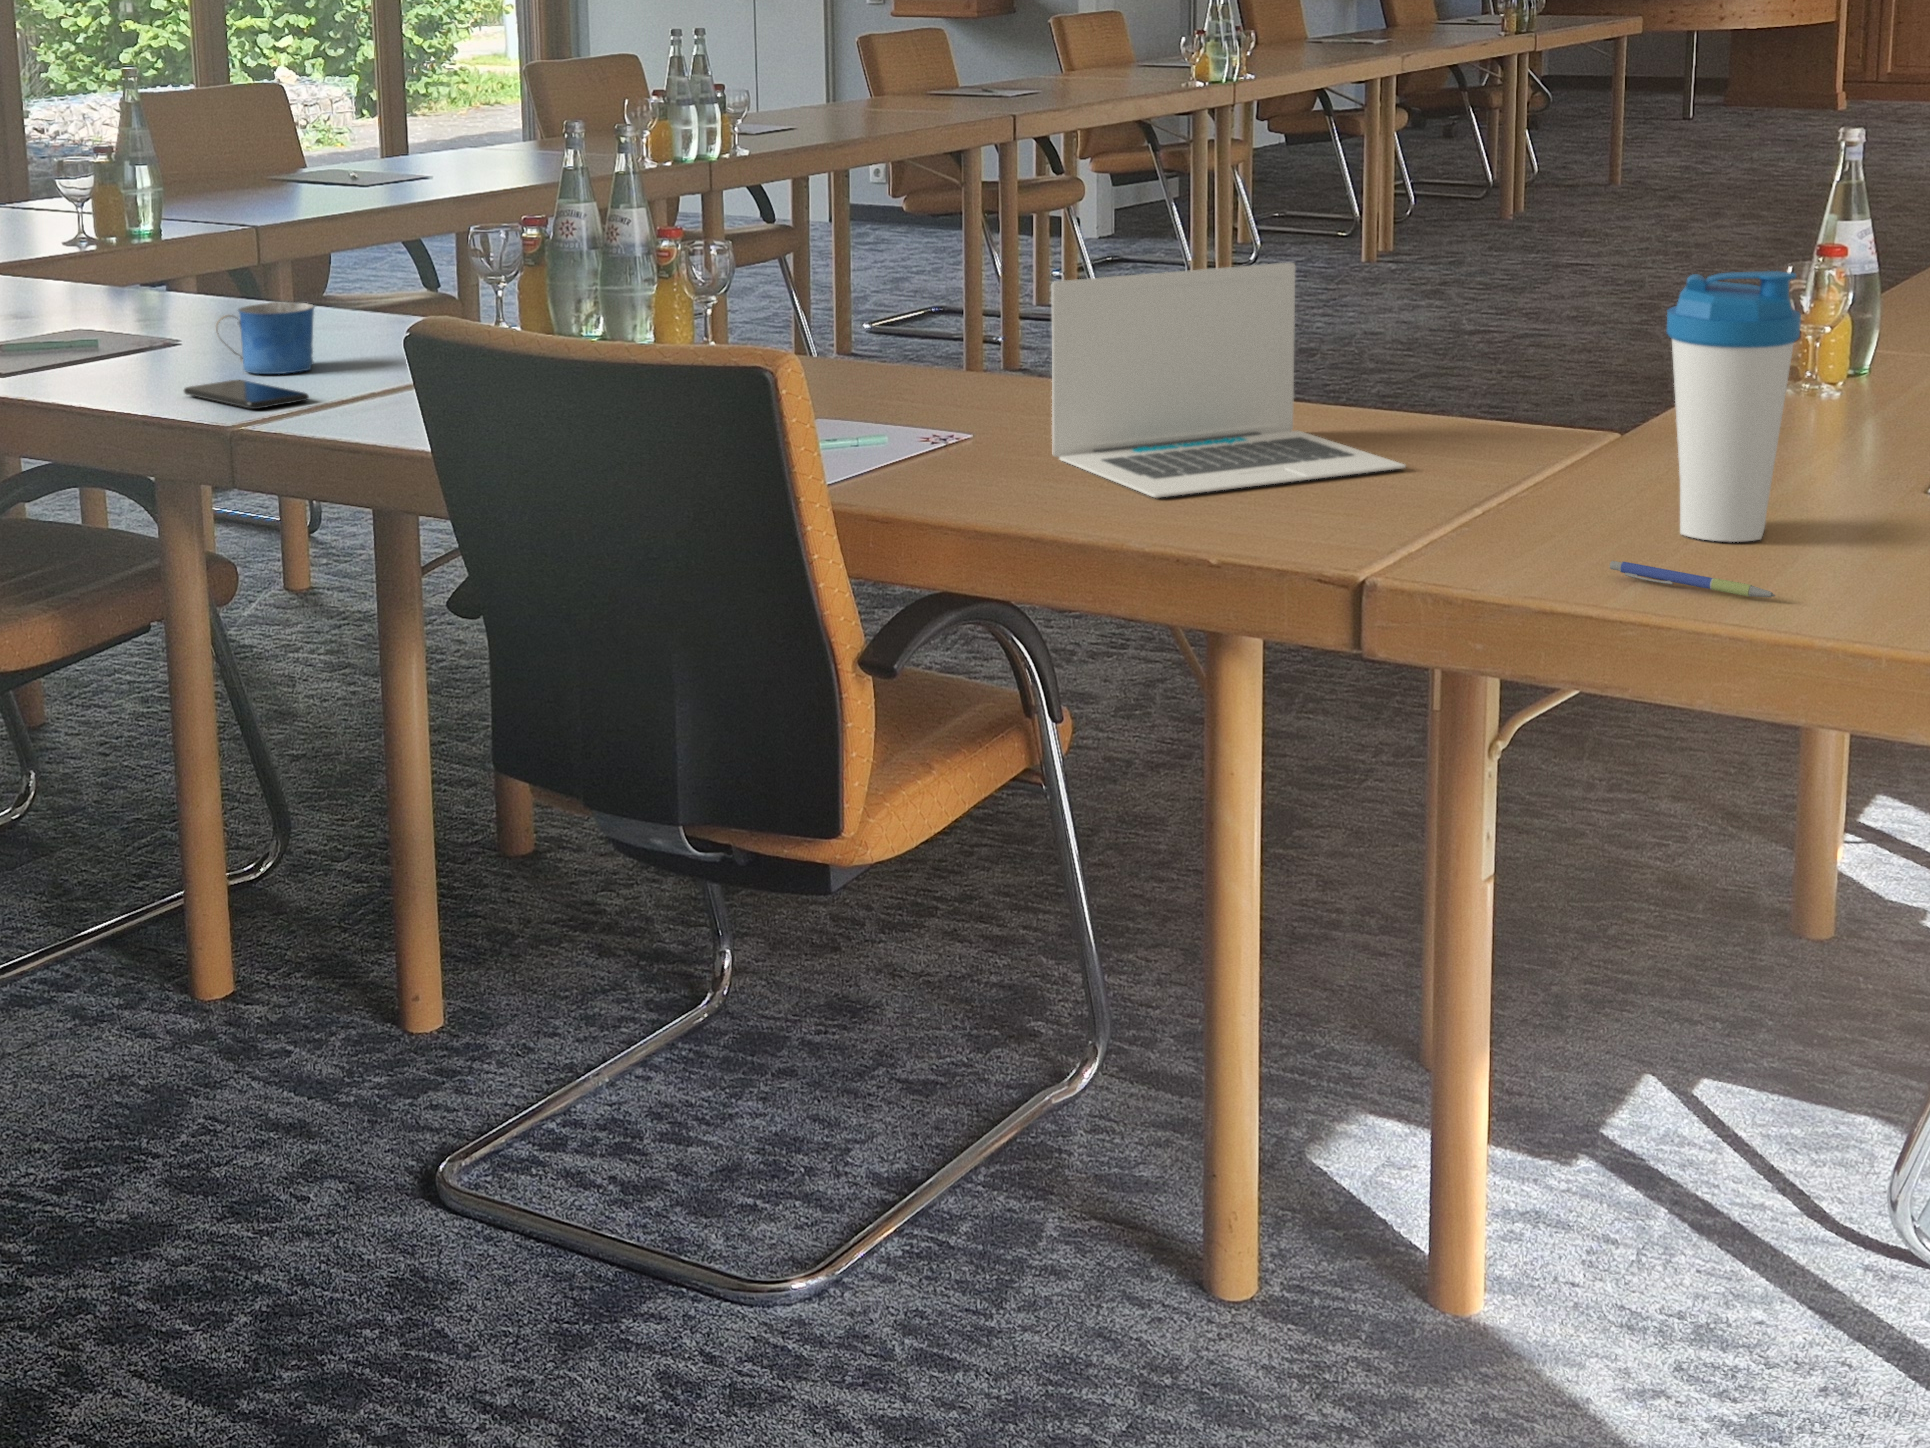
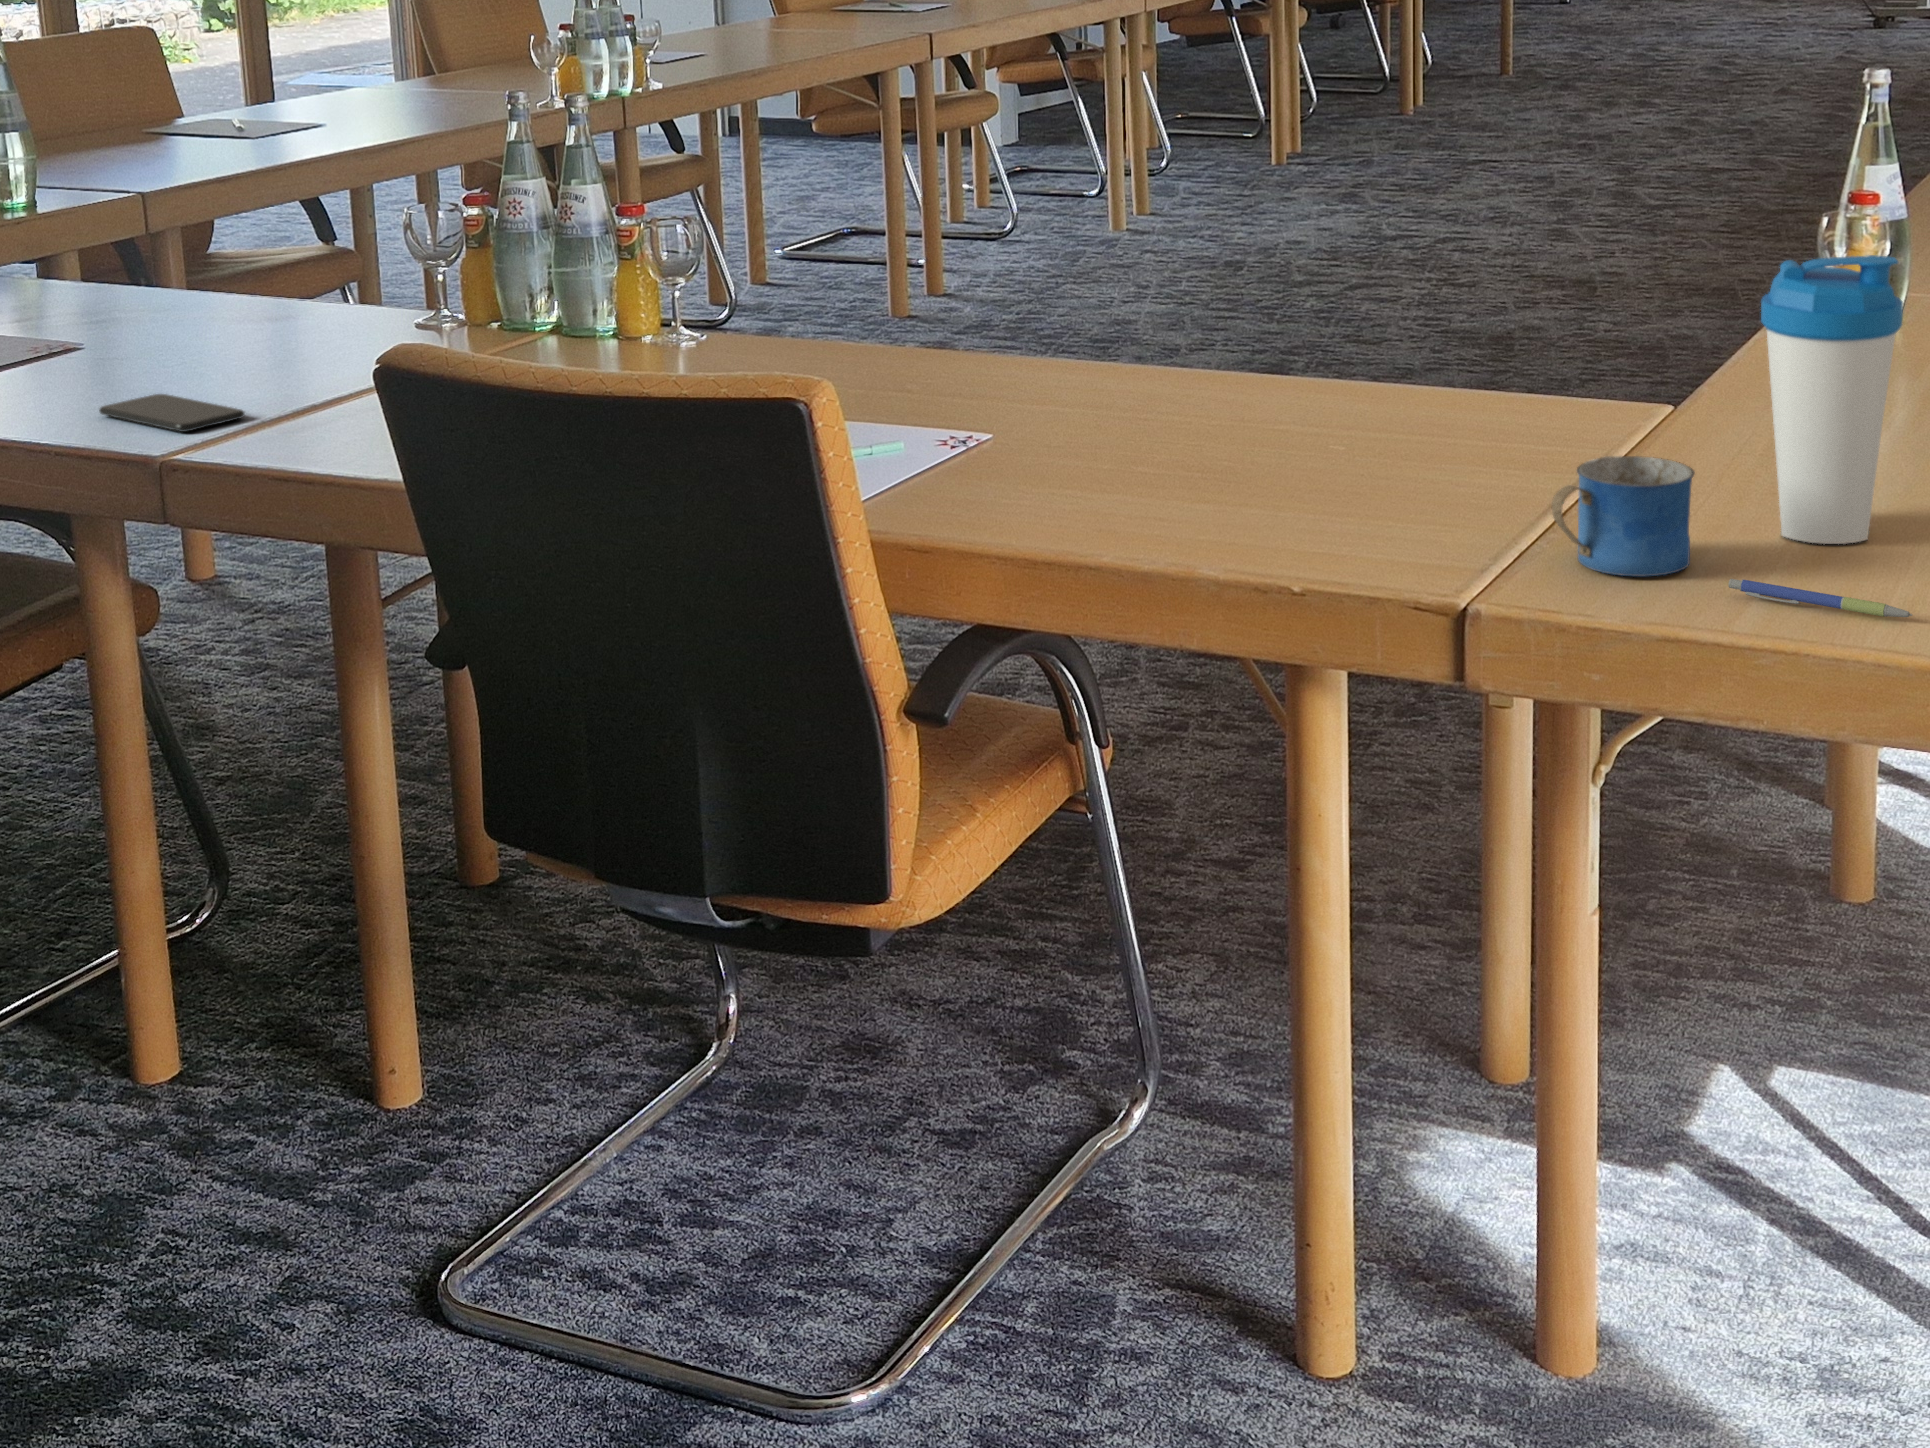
laptop: present [1052,263,1406,497] -> none [1083,240,1468,512]
mug: present [216,302,315,374] -> present [1552,456,1694,576]

